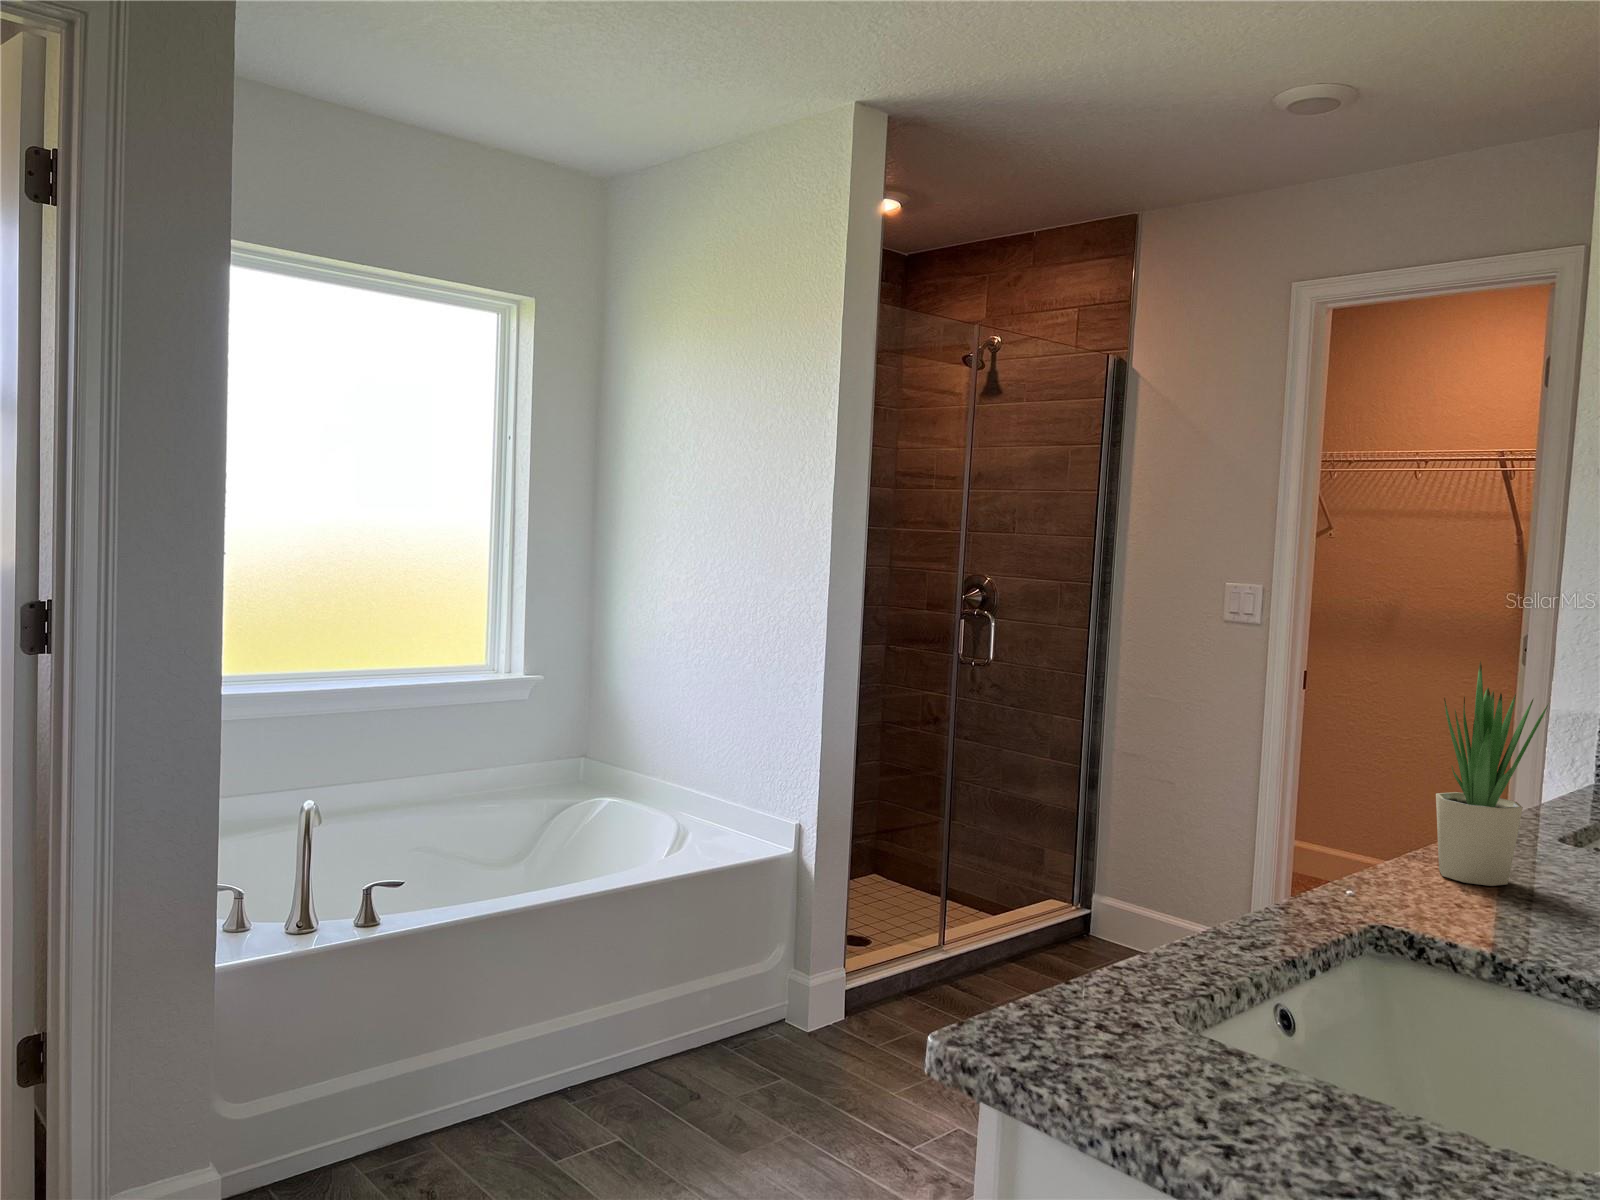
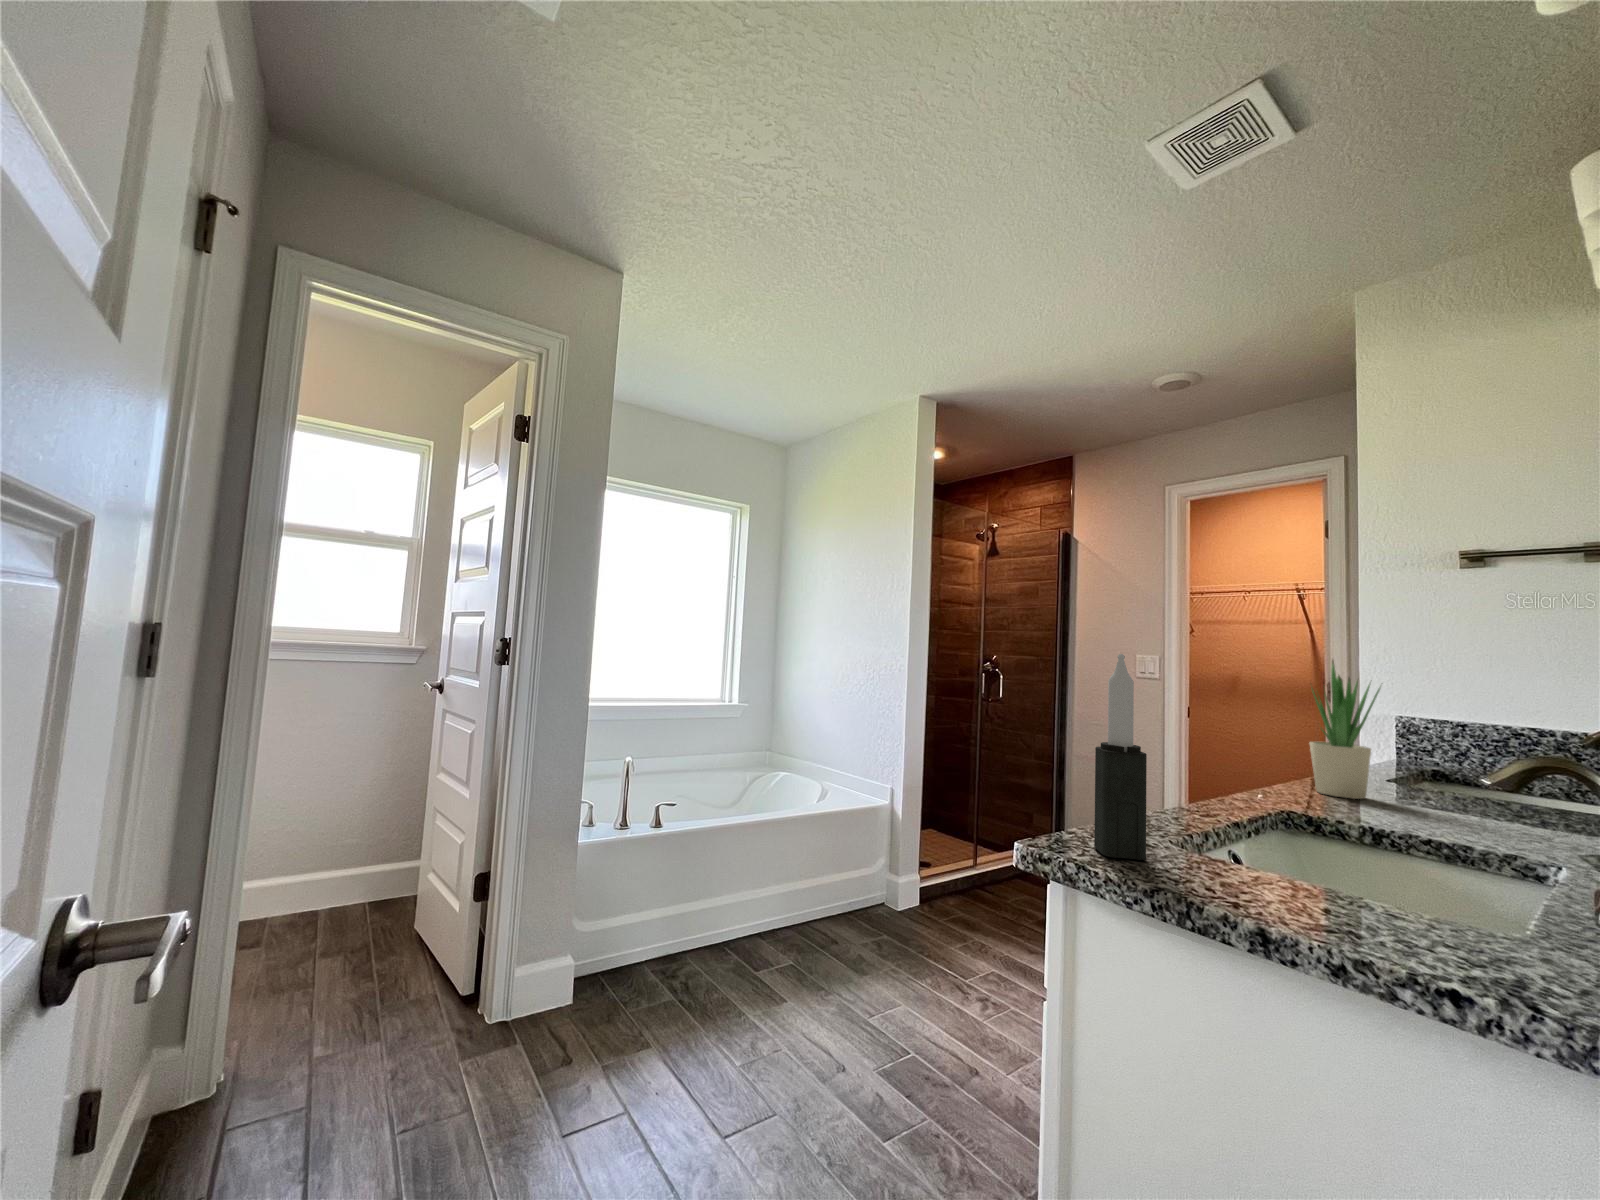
candle: none [1050,732,1133,1062] -> present [1094,654,1147,860]

